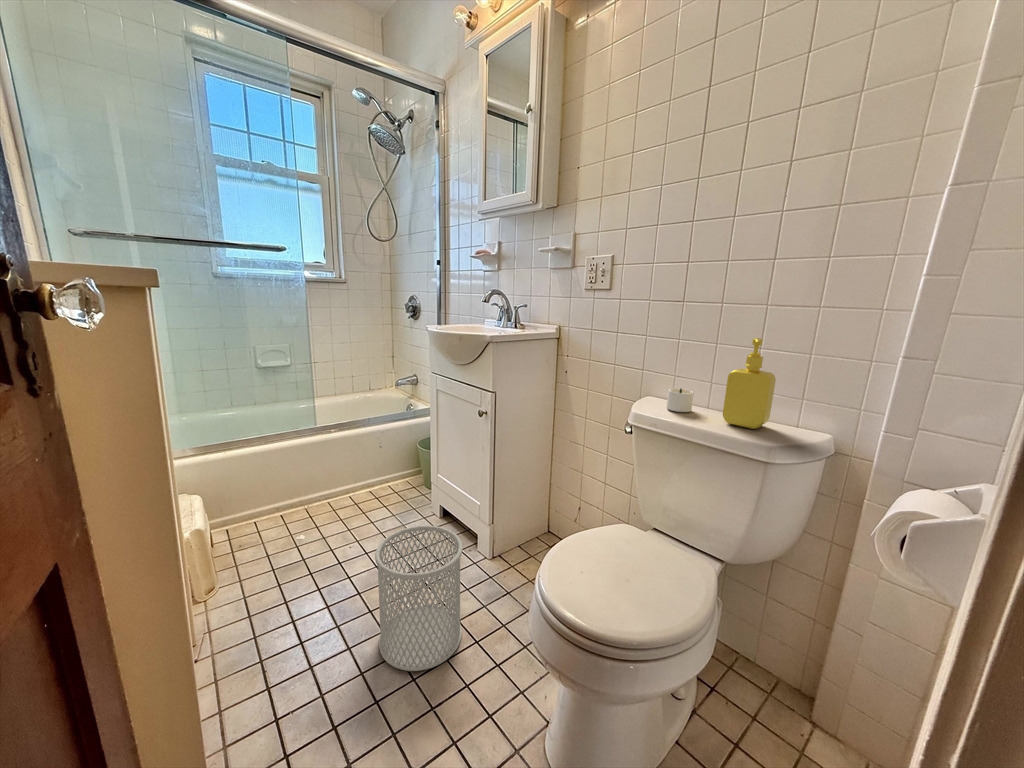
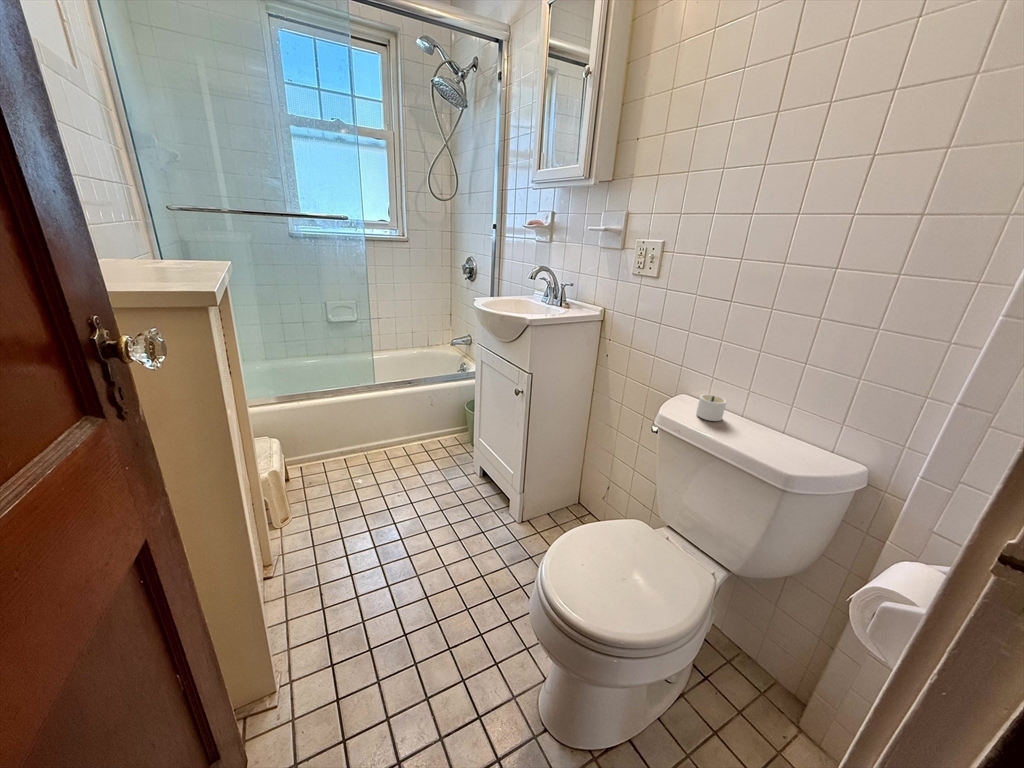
soap dispenser: present [723,338,776,429] -> none [752,357,815,452]
wastebasket: present [375,526,463,671] -> none [410,492,487,615]

